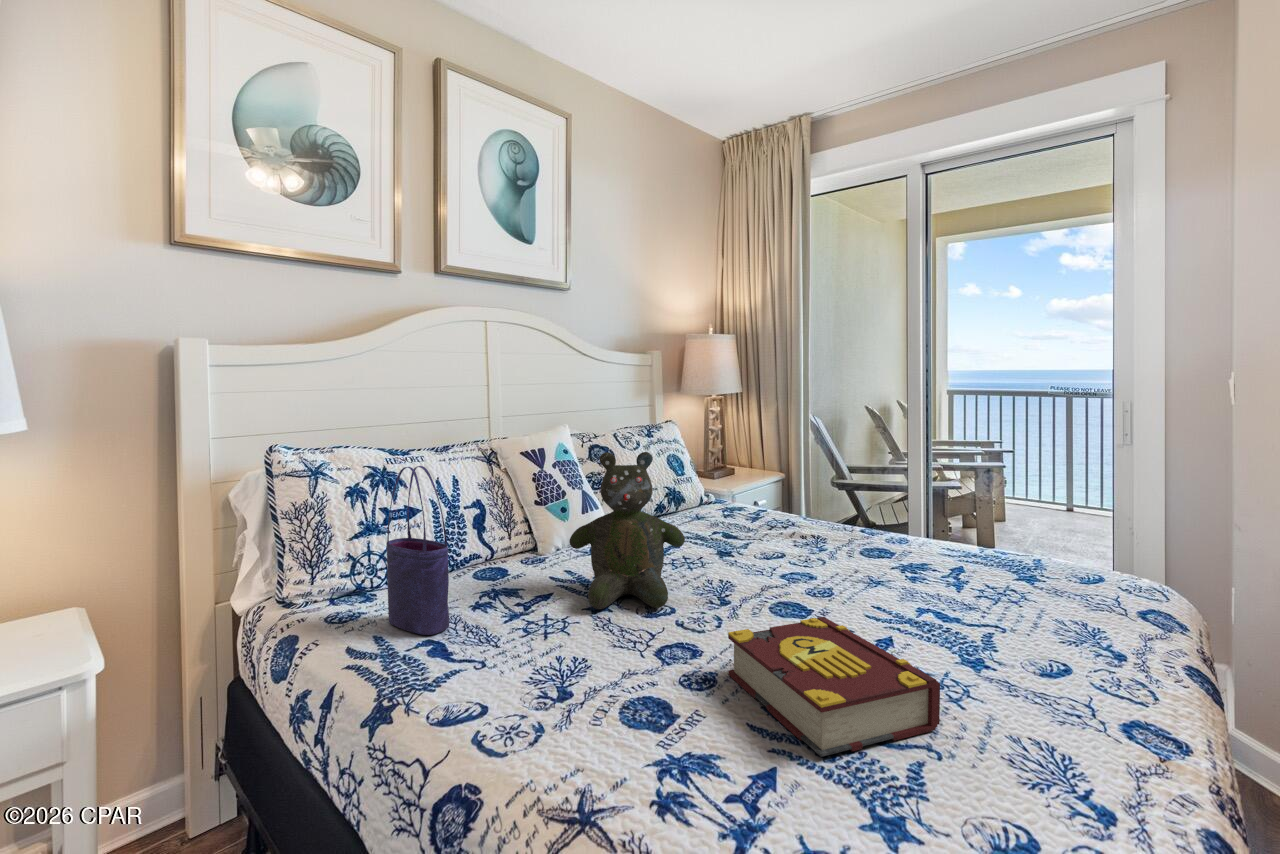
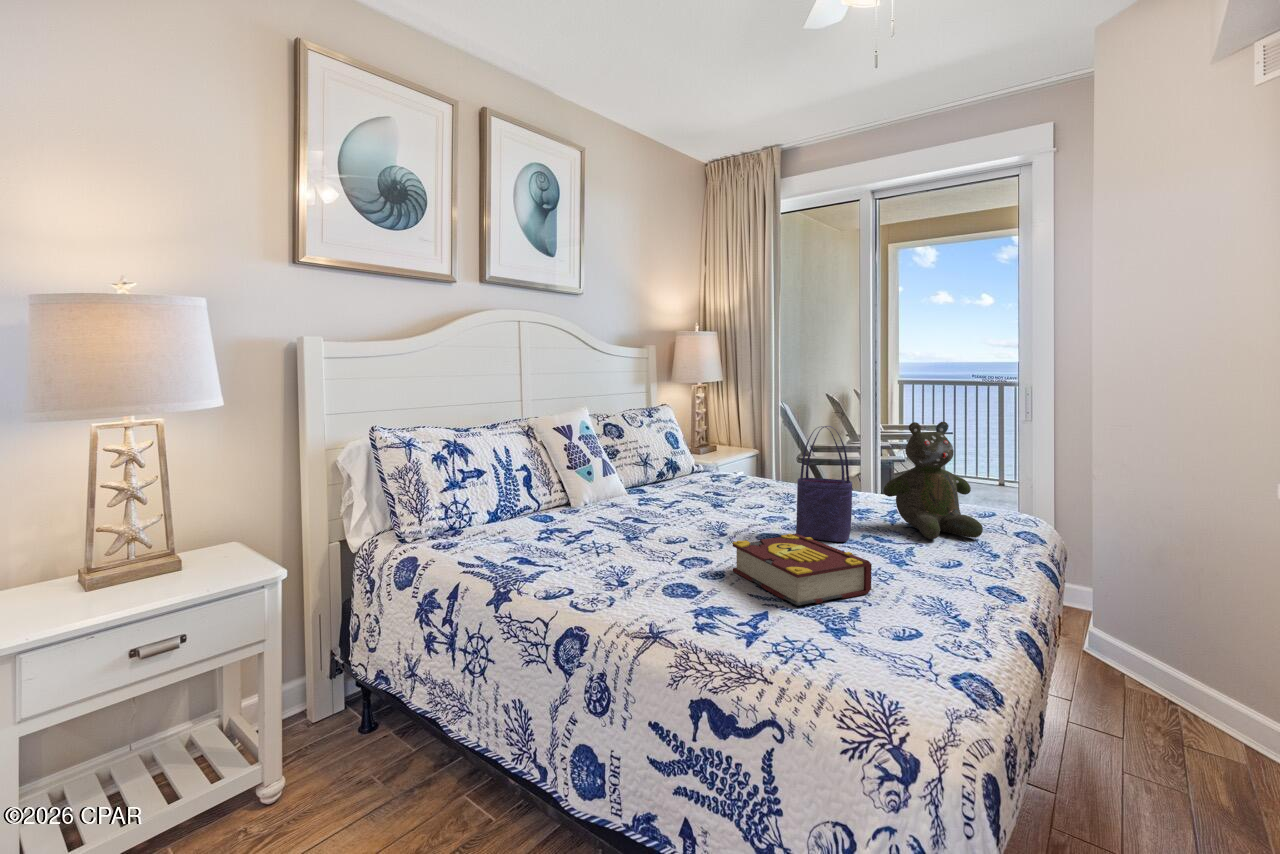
teddy bear: present [569,452,685,609] -> present [883,422,983,539]
tote bag: present [386,466,449,635] -> present [796,426,852,542]

